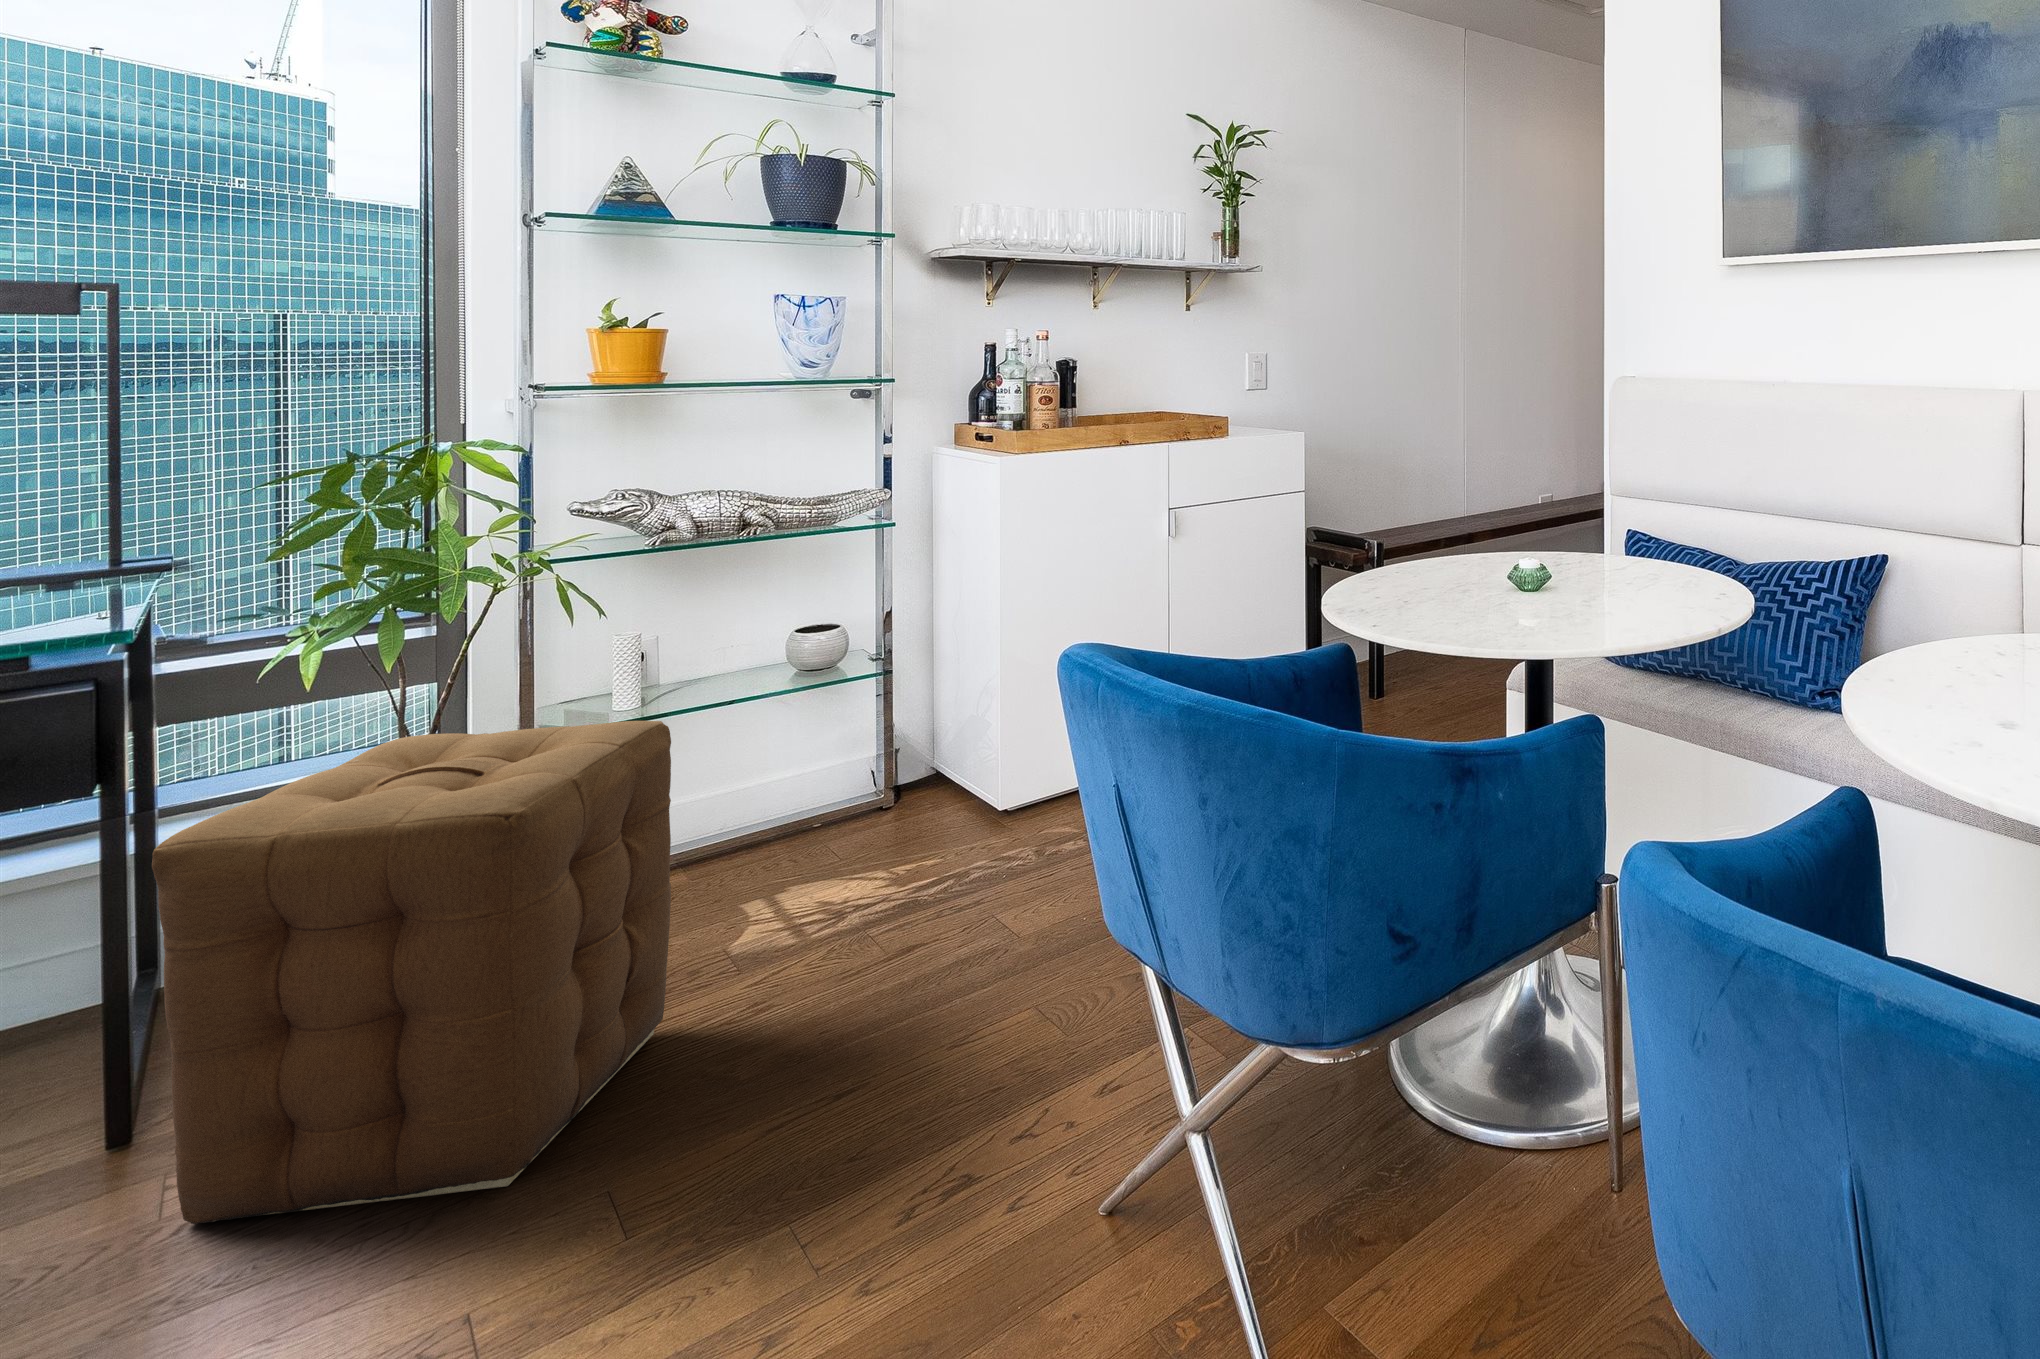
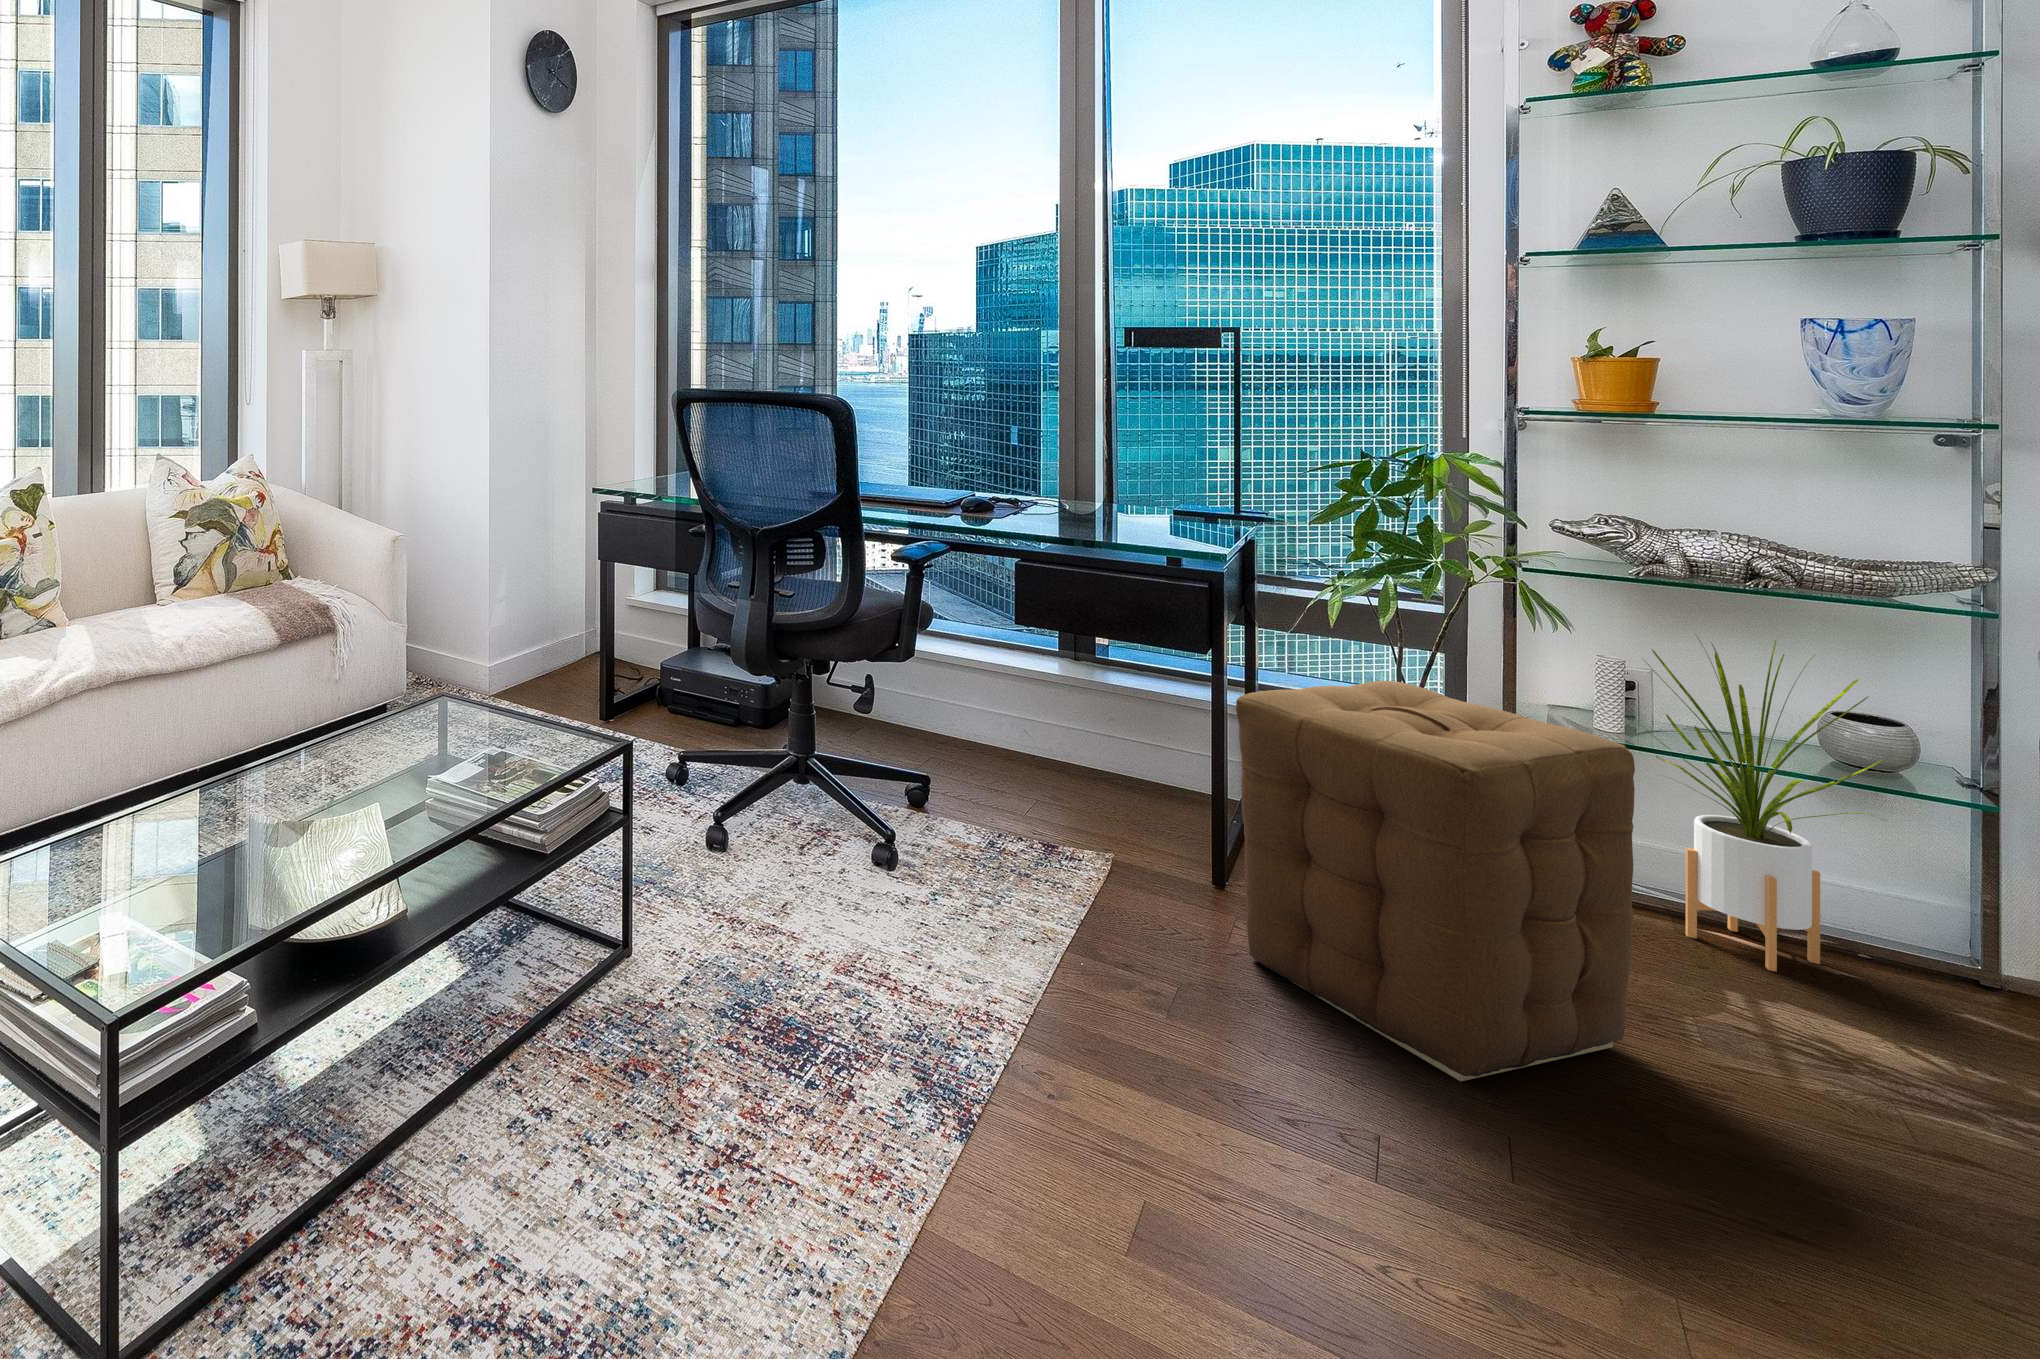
house plant: none [653,578,837,881] -> present [1637,634,1883,972]

